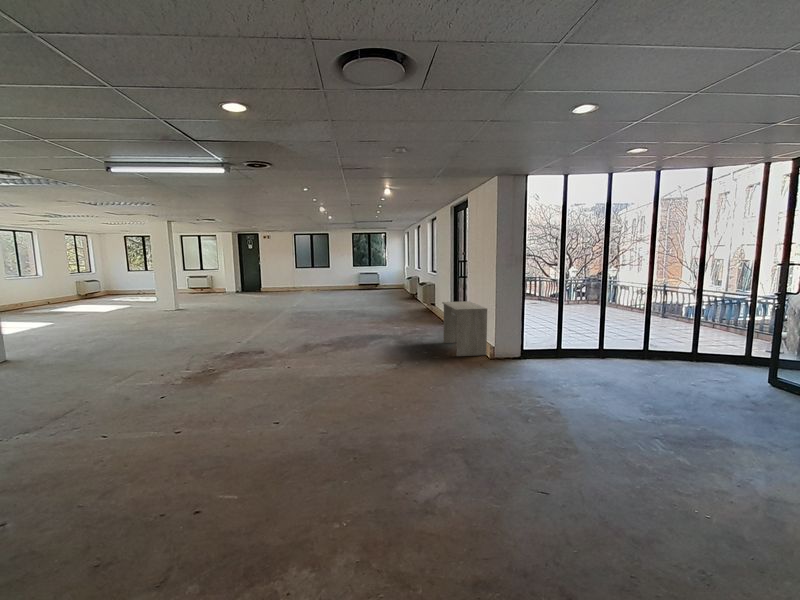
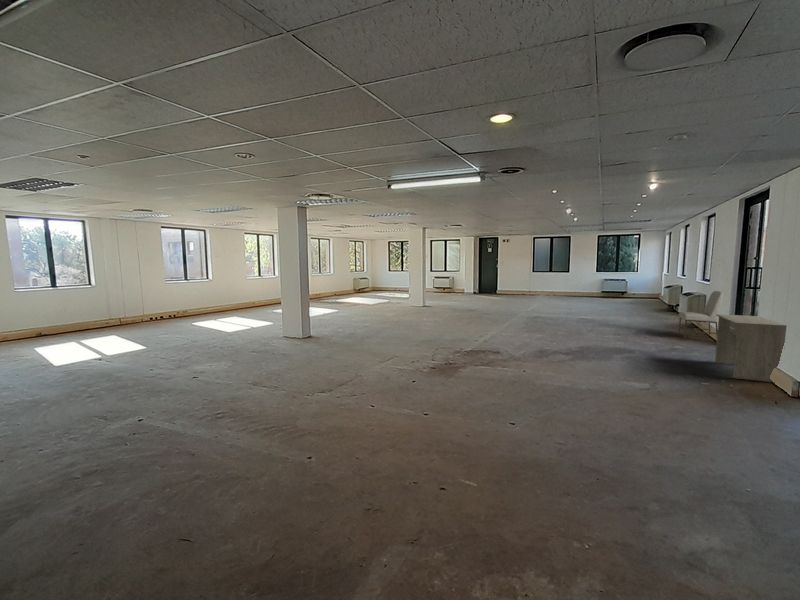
chair: none [416,281,445,324] -> present [678,291,724,340]

